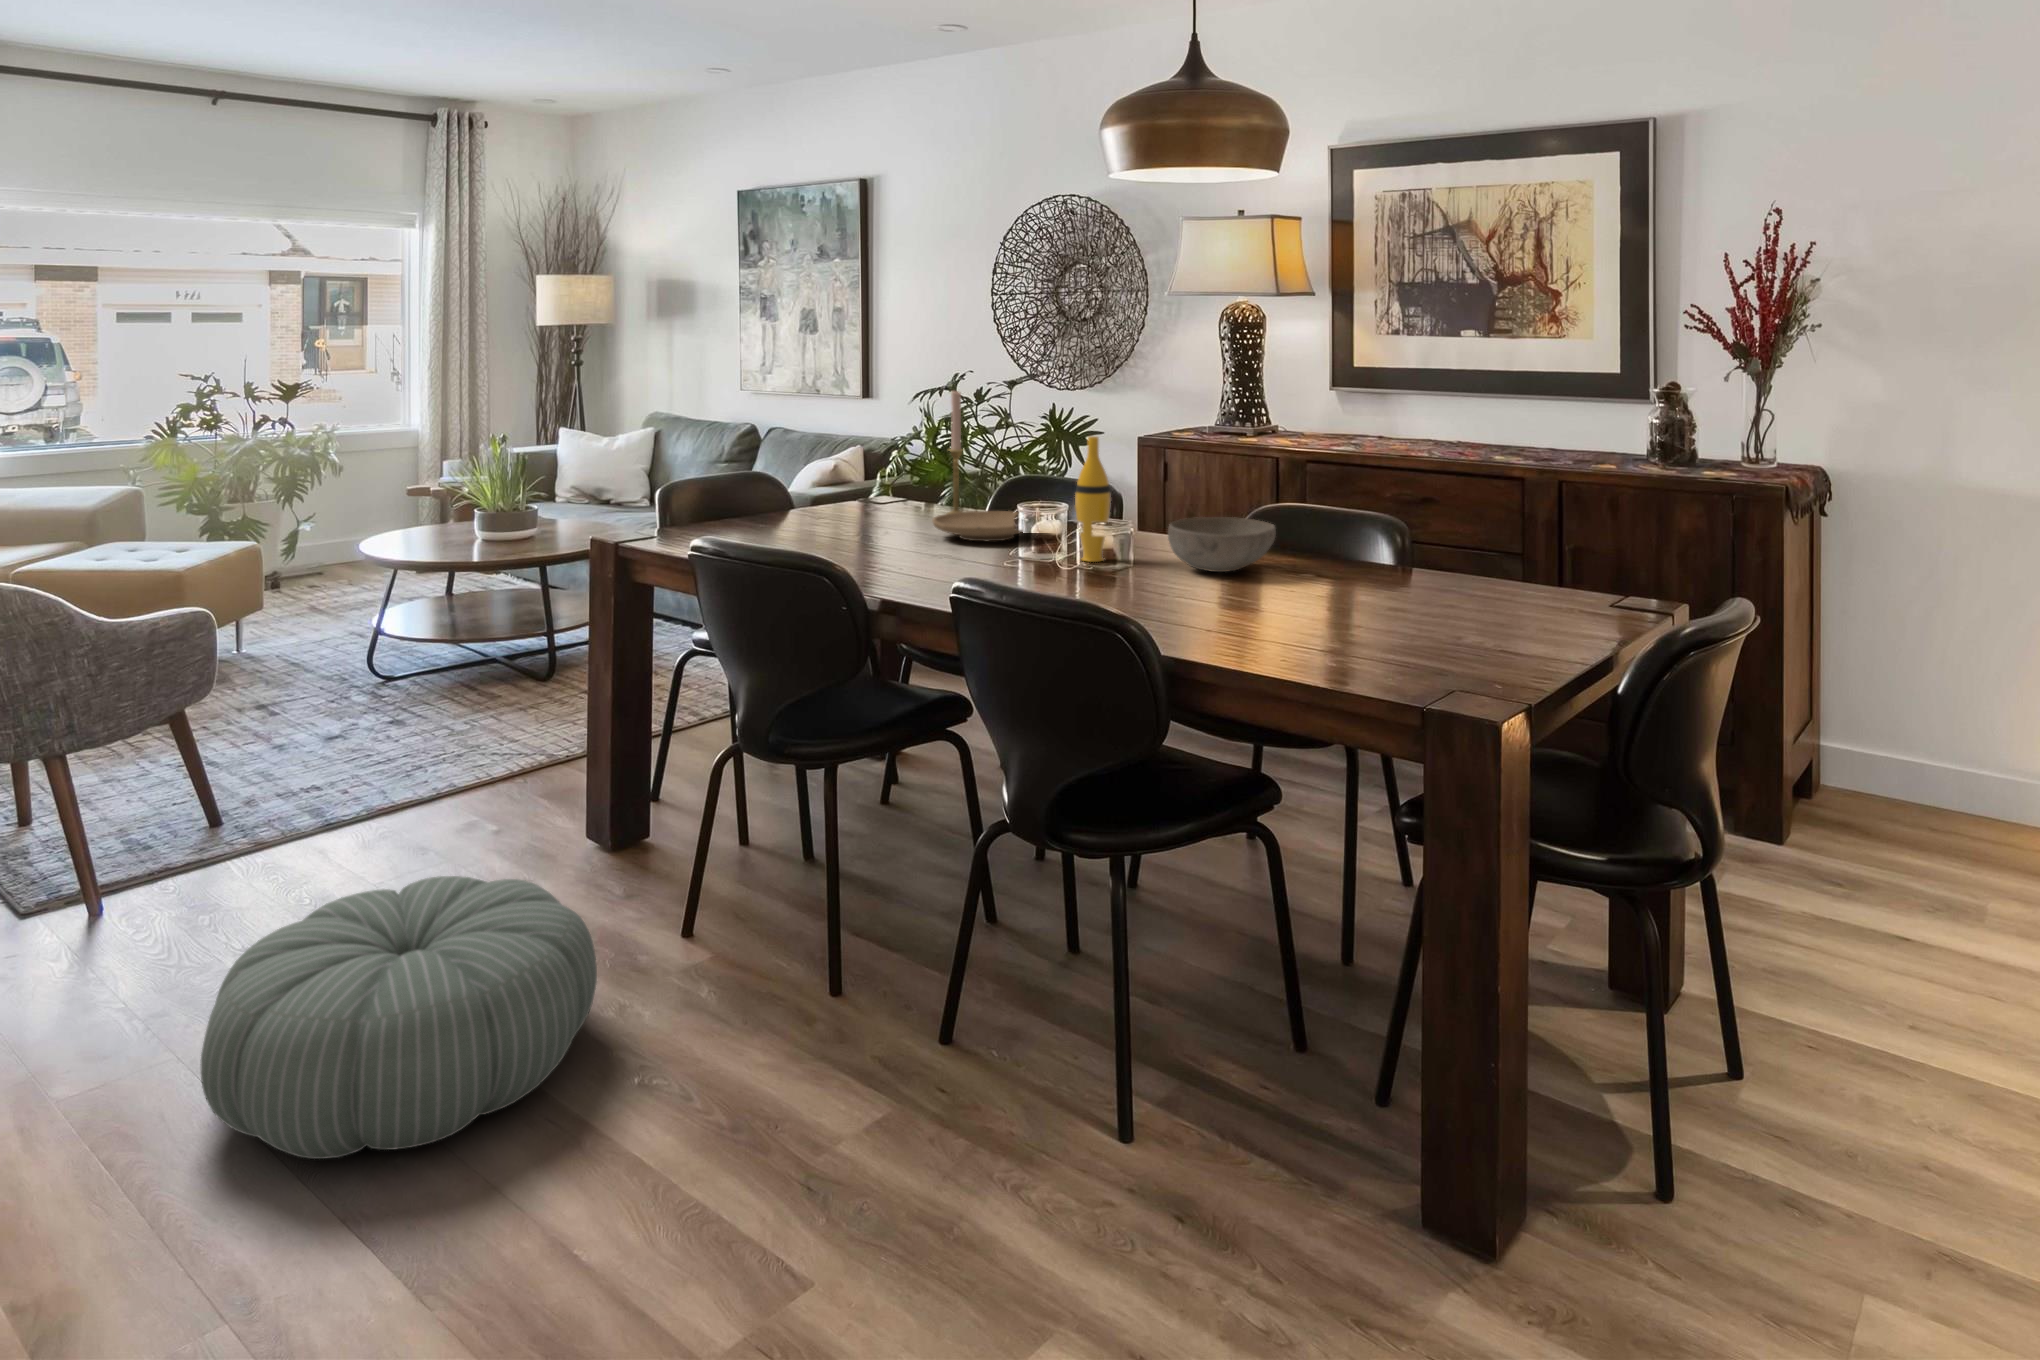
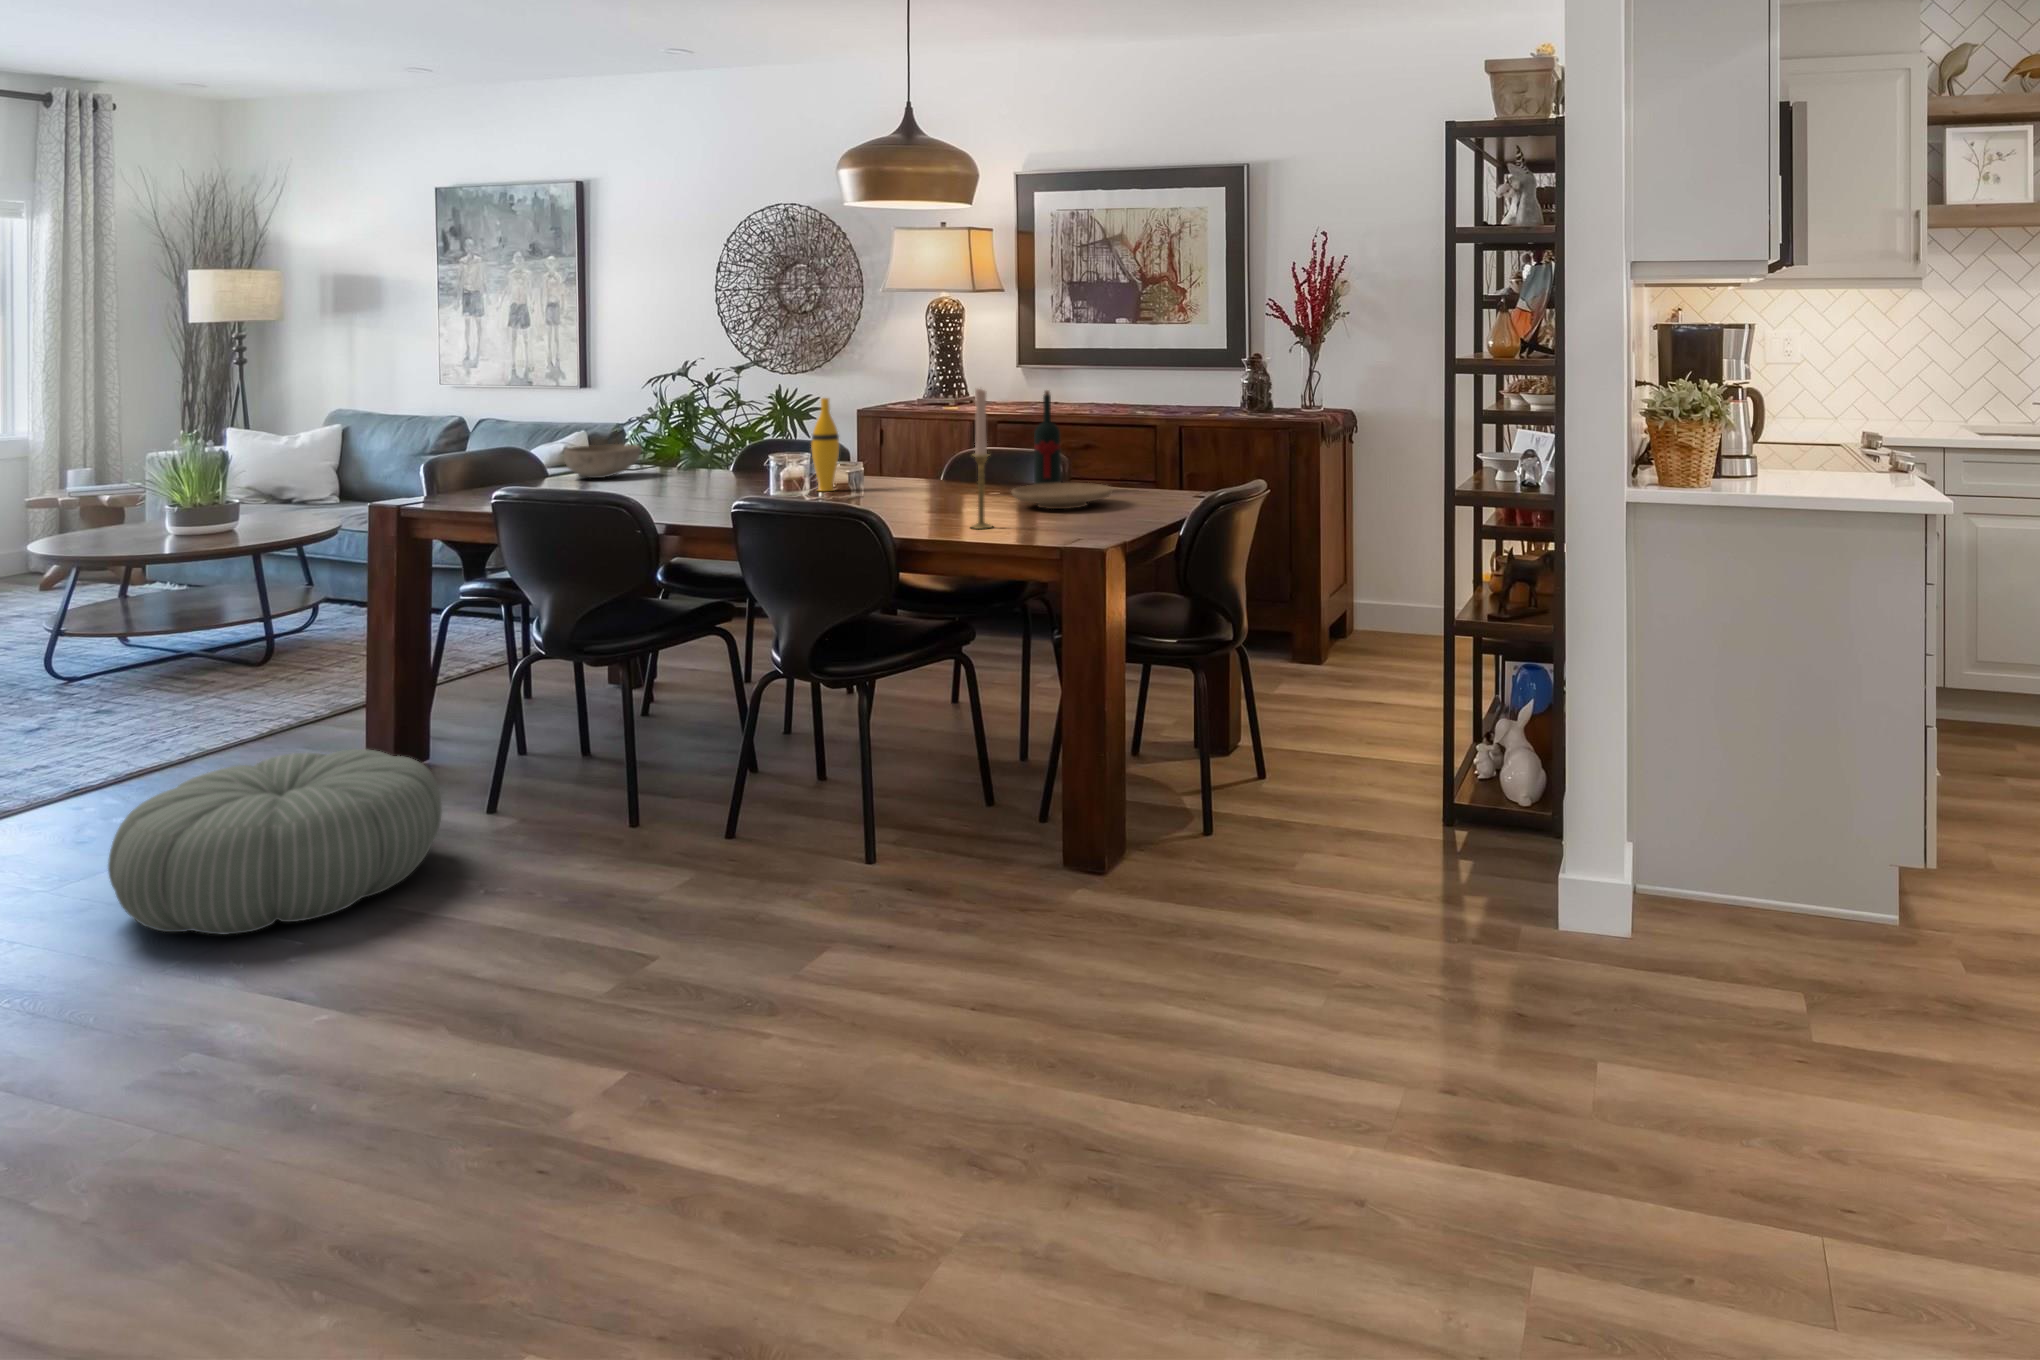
candlestick: present [948,391,963,513] -> present [971,389,992,529]
wine bottle: none [1378,439,1418,591] -> present [1034,390,1061,484]
plate: present [932,511,1023,541] -> present [1012,483,1113,509]
bowl: present [1168,517,1276,572] -> present [564,444,642,478]

